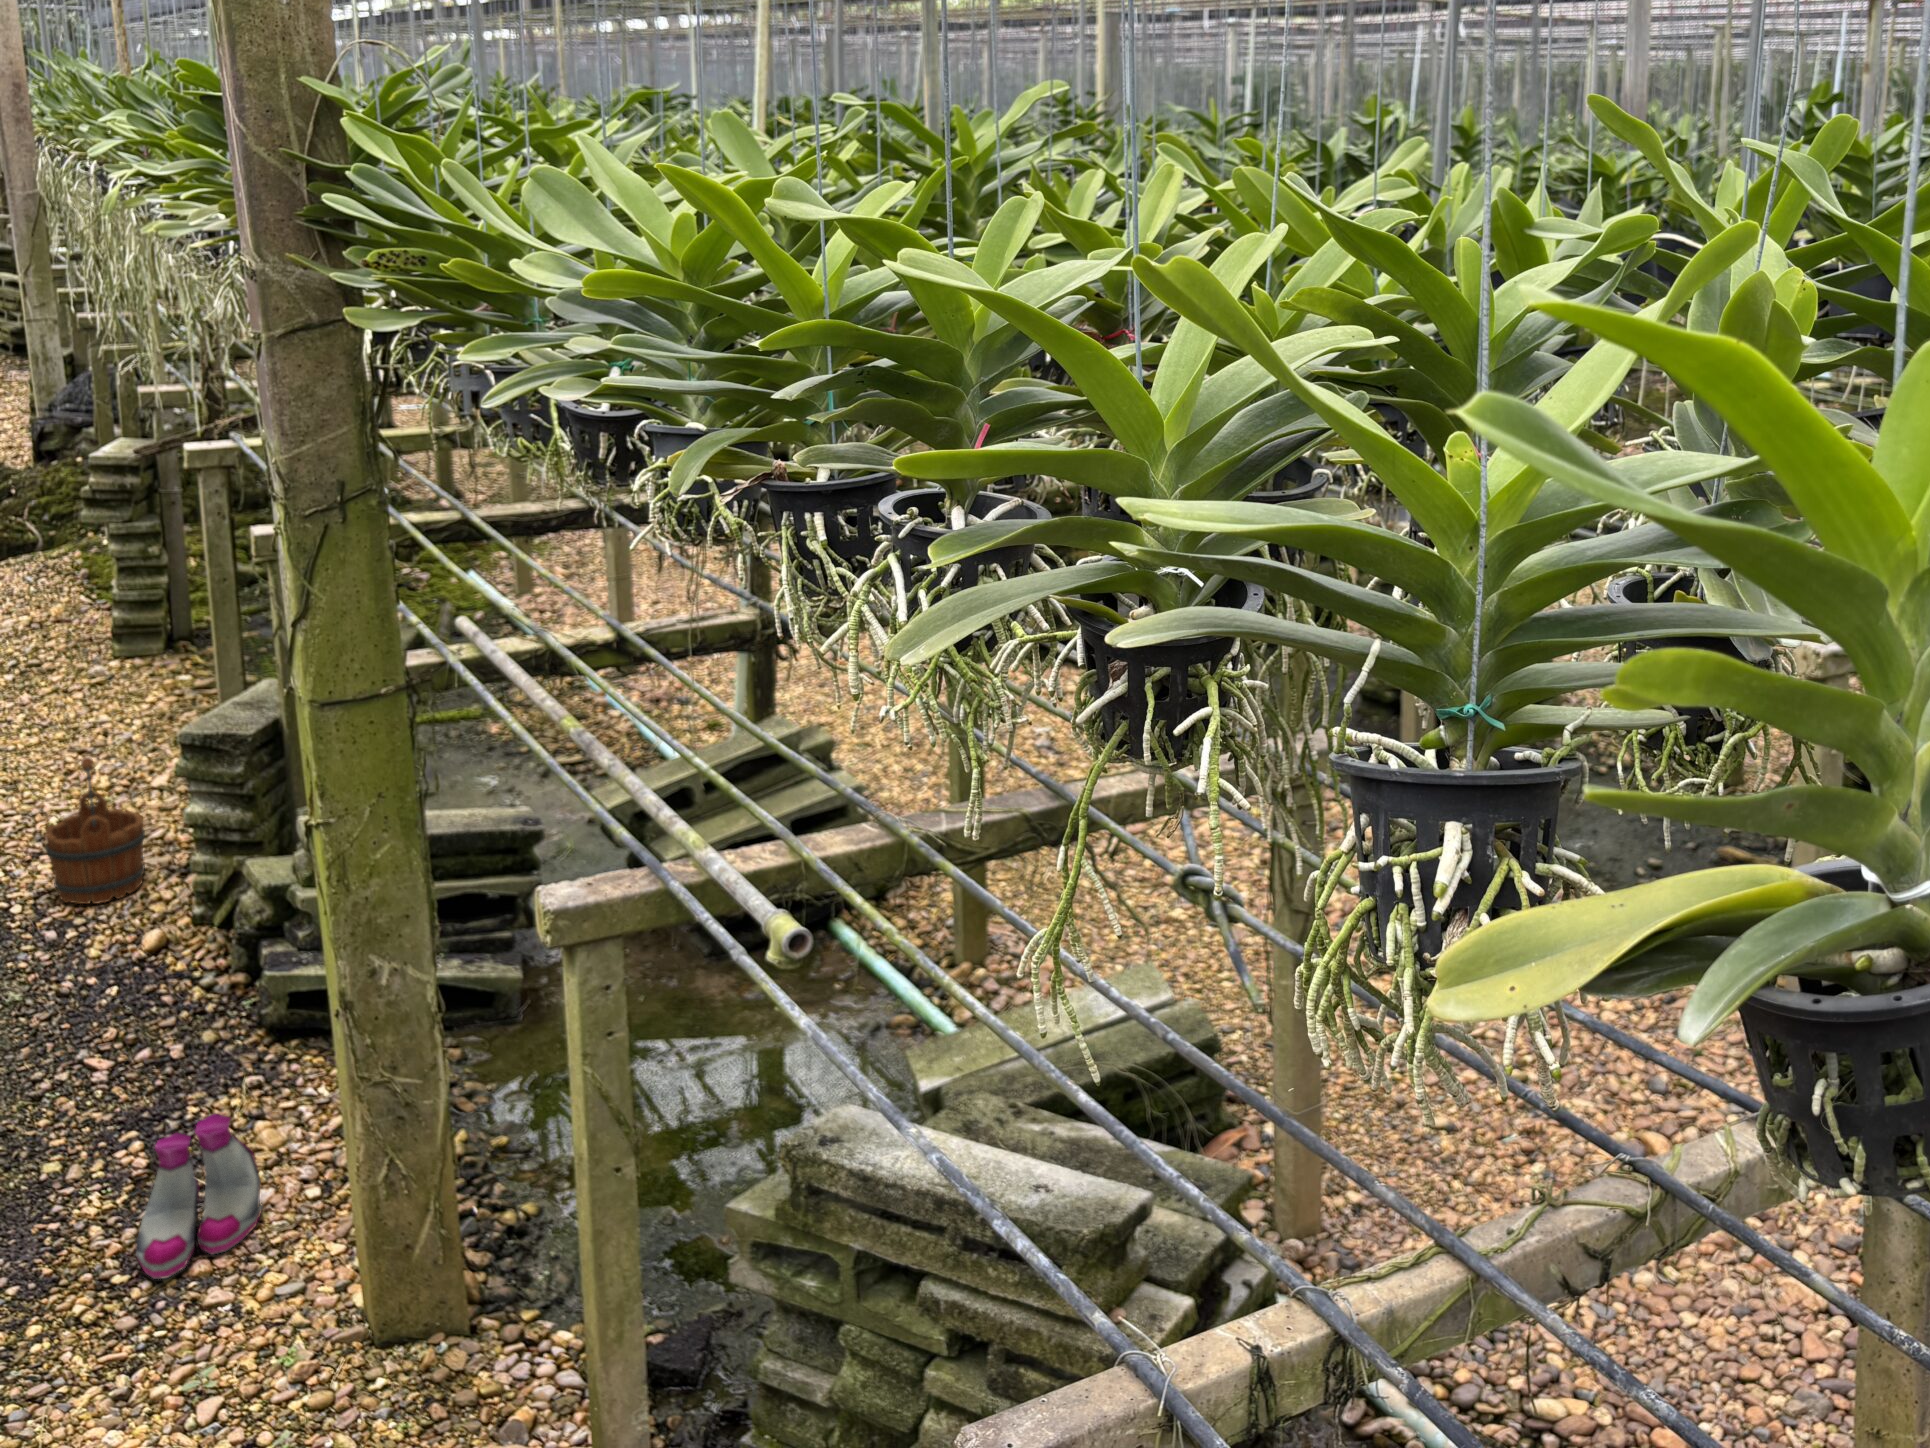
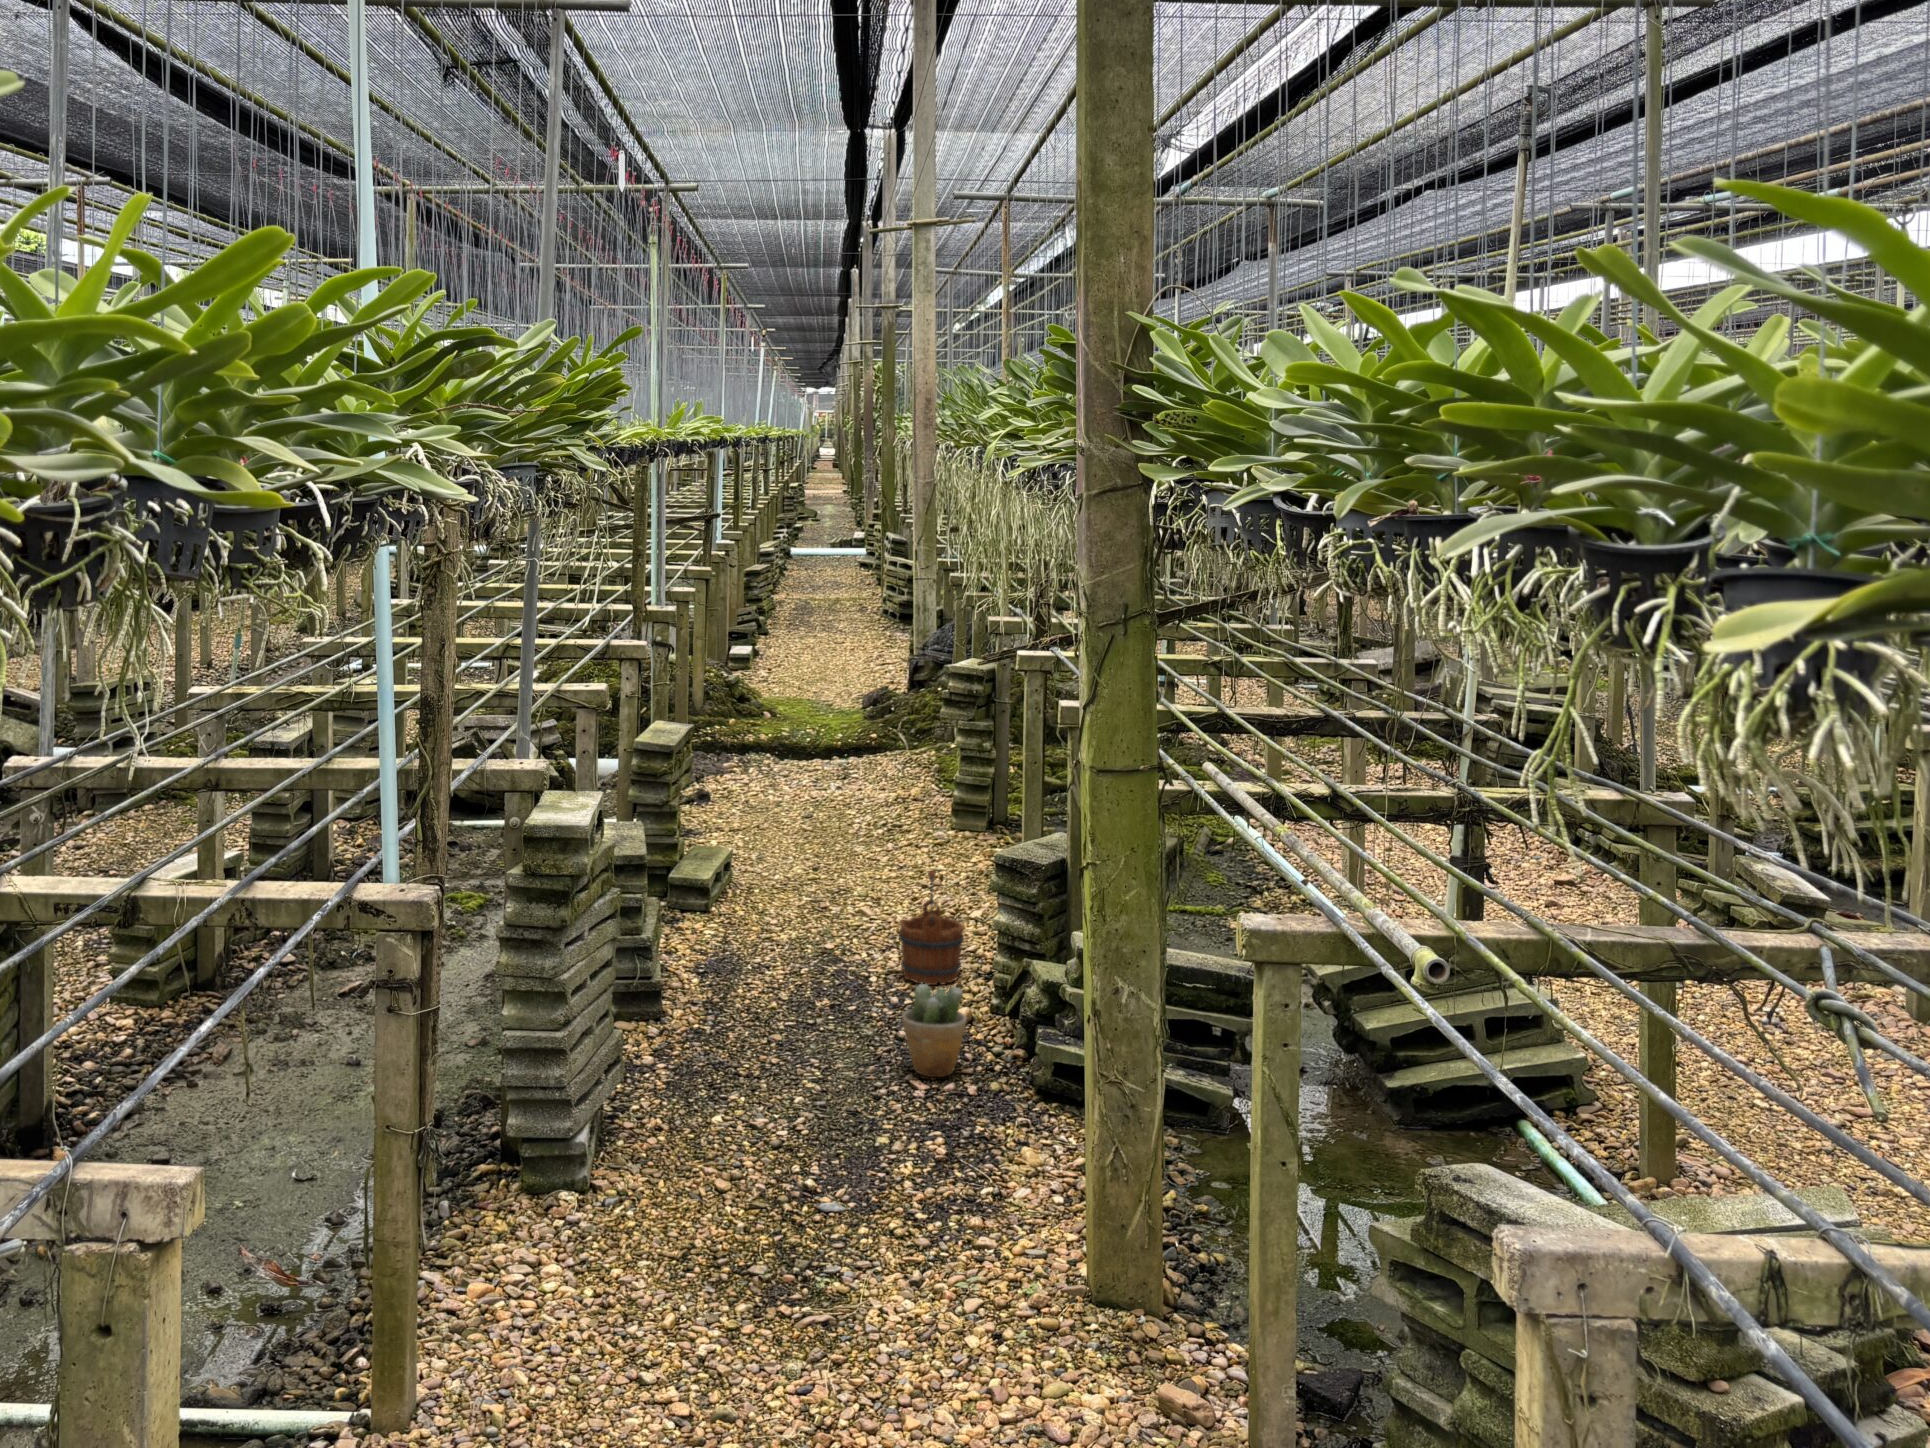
potted plant: none [60,931,160,1051] -> present [902,984,967,1077]
boots: present [136,1114,262,1279] -> none [934,1109,1022,1223]

